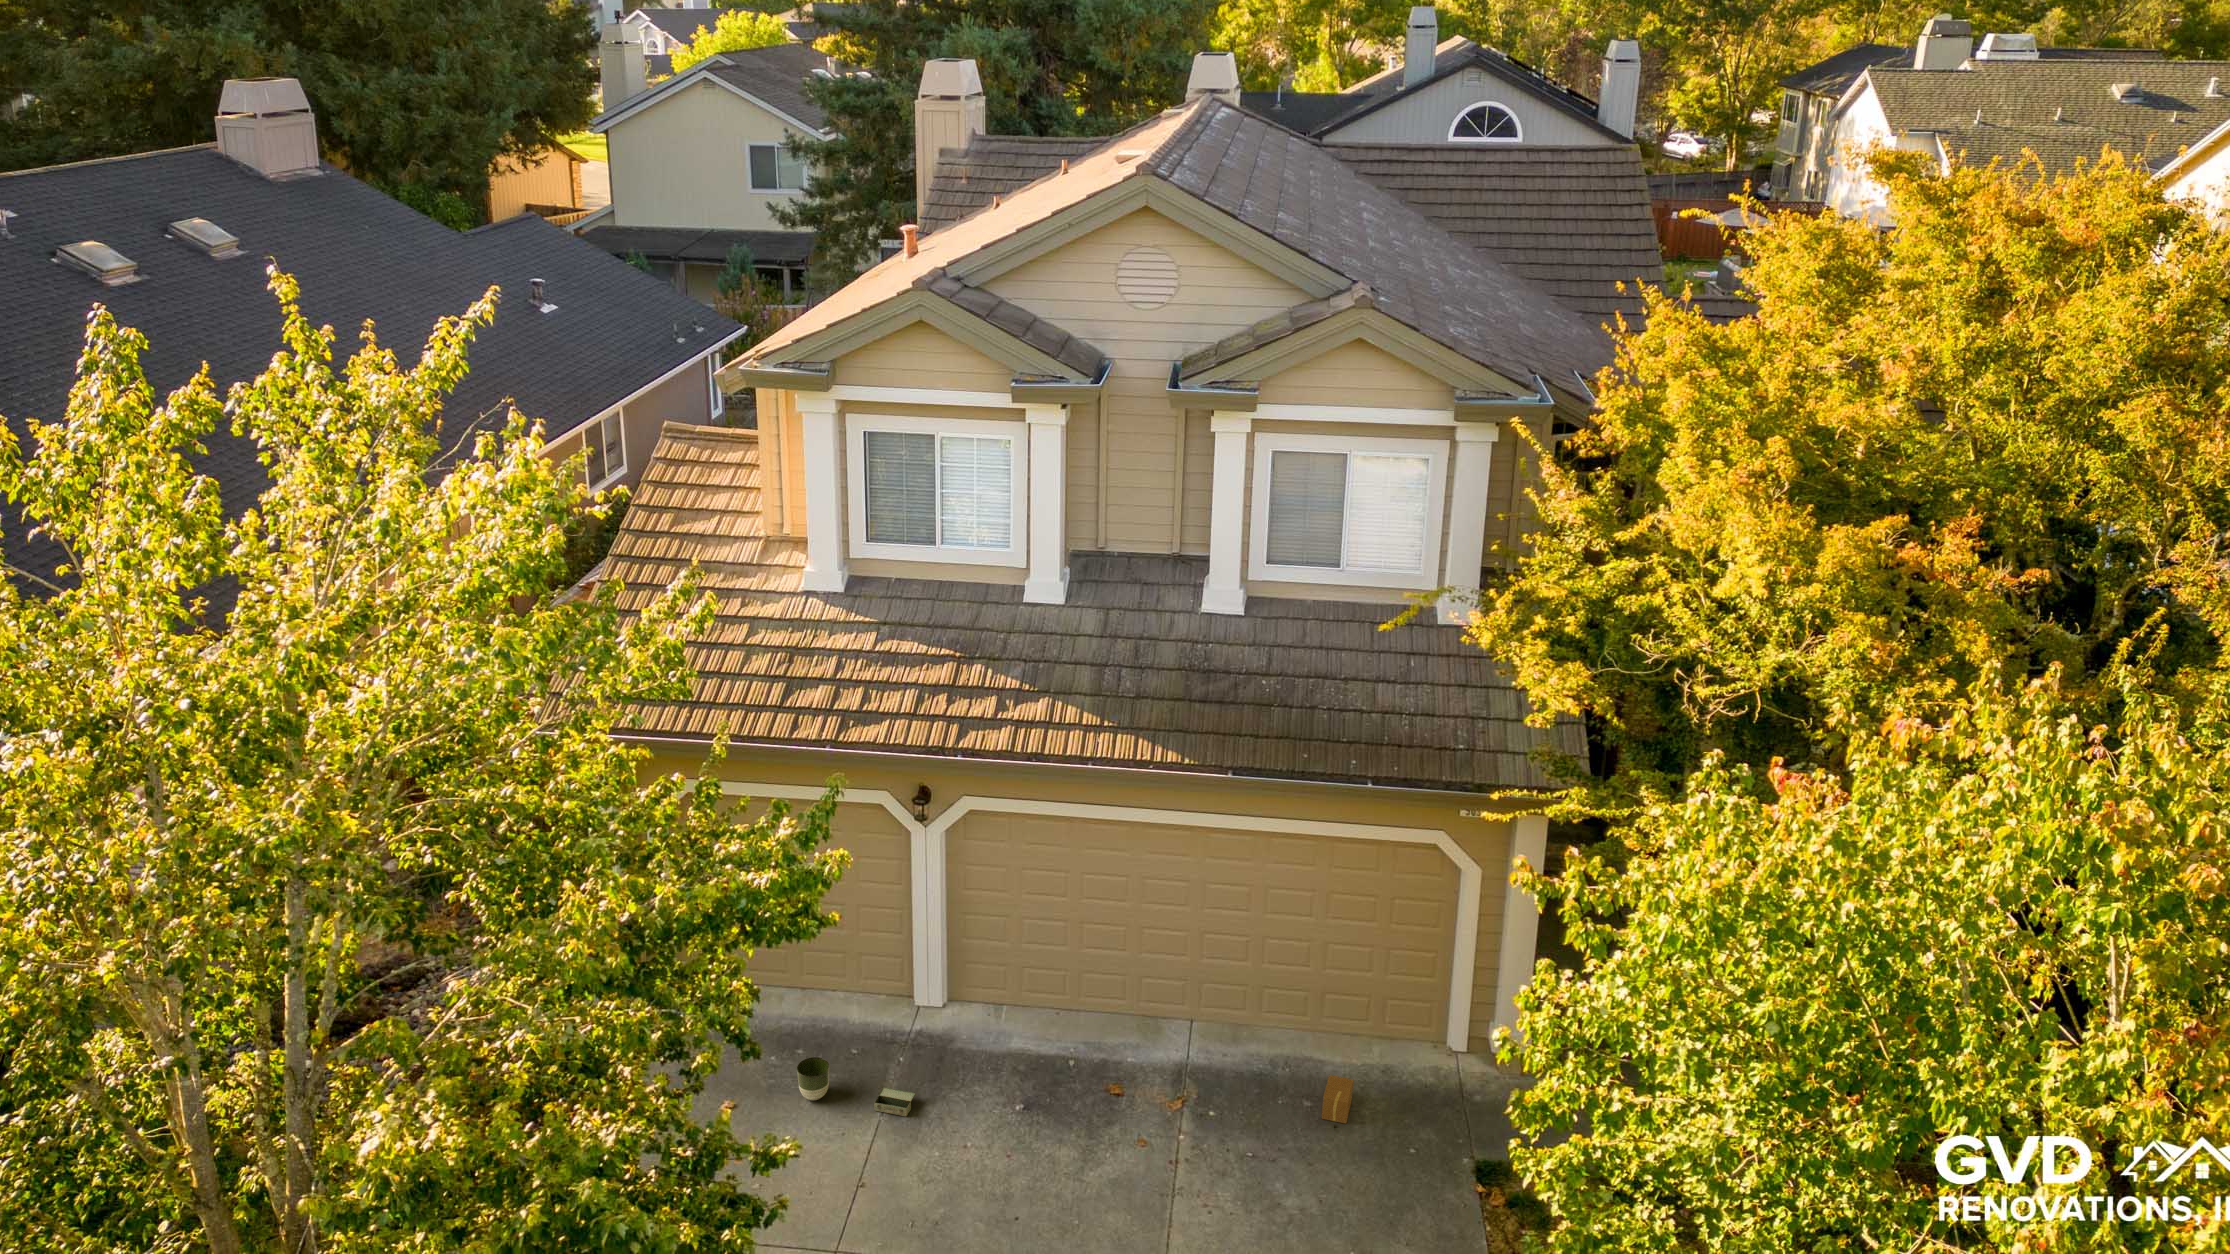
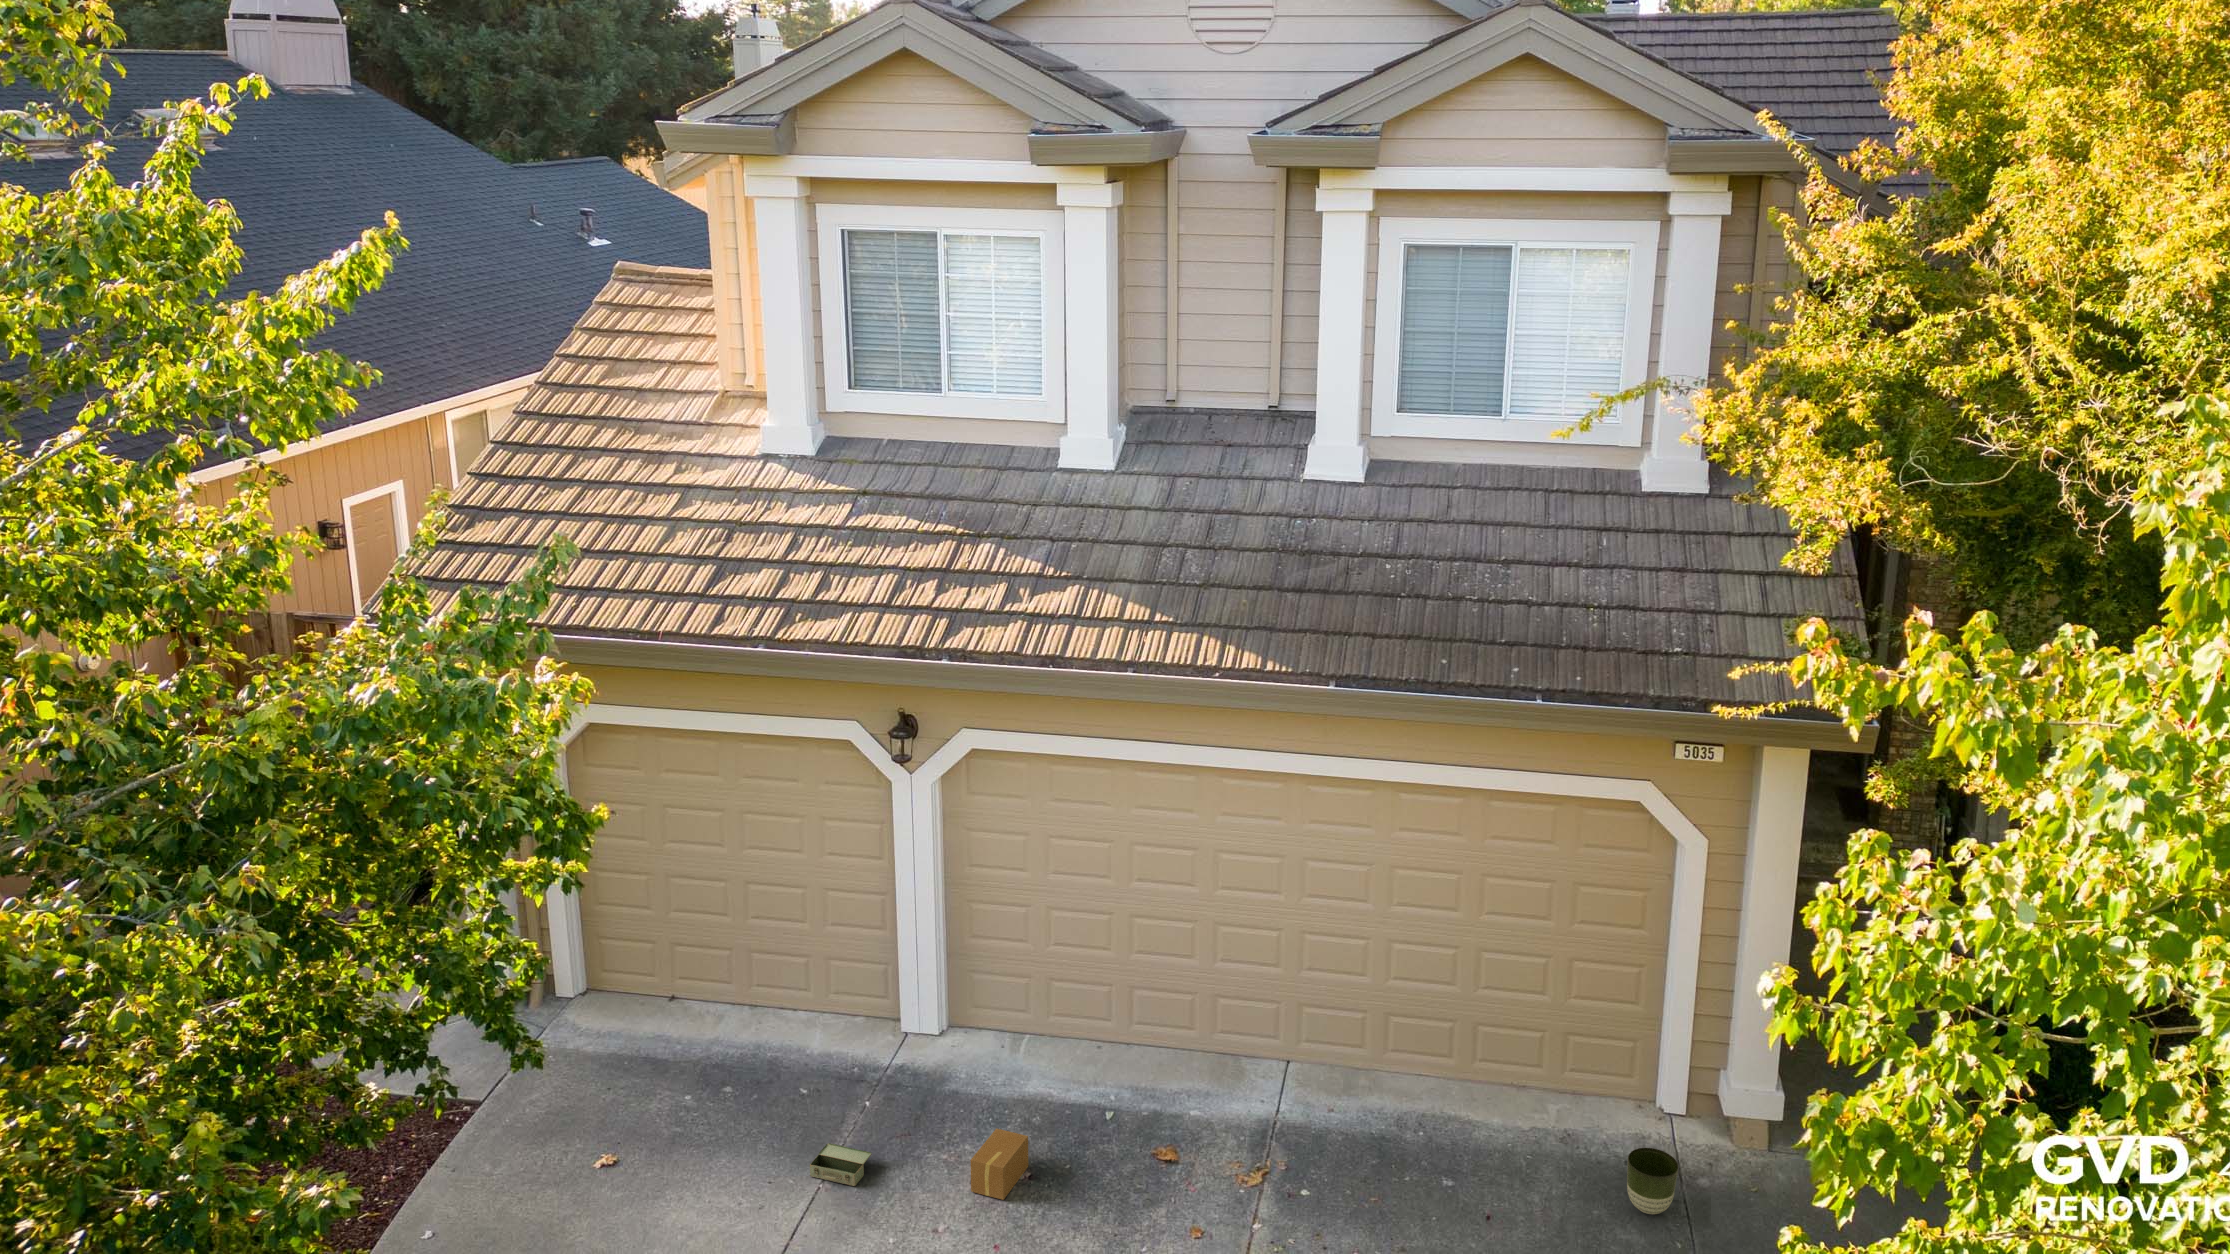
planter: present [797,1057,829,1100] -> present [1627,1148,1678,1214]
cardboard box: present [1322,1075,1353,1124] -> present [970,1128,1028,1200]

